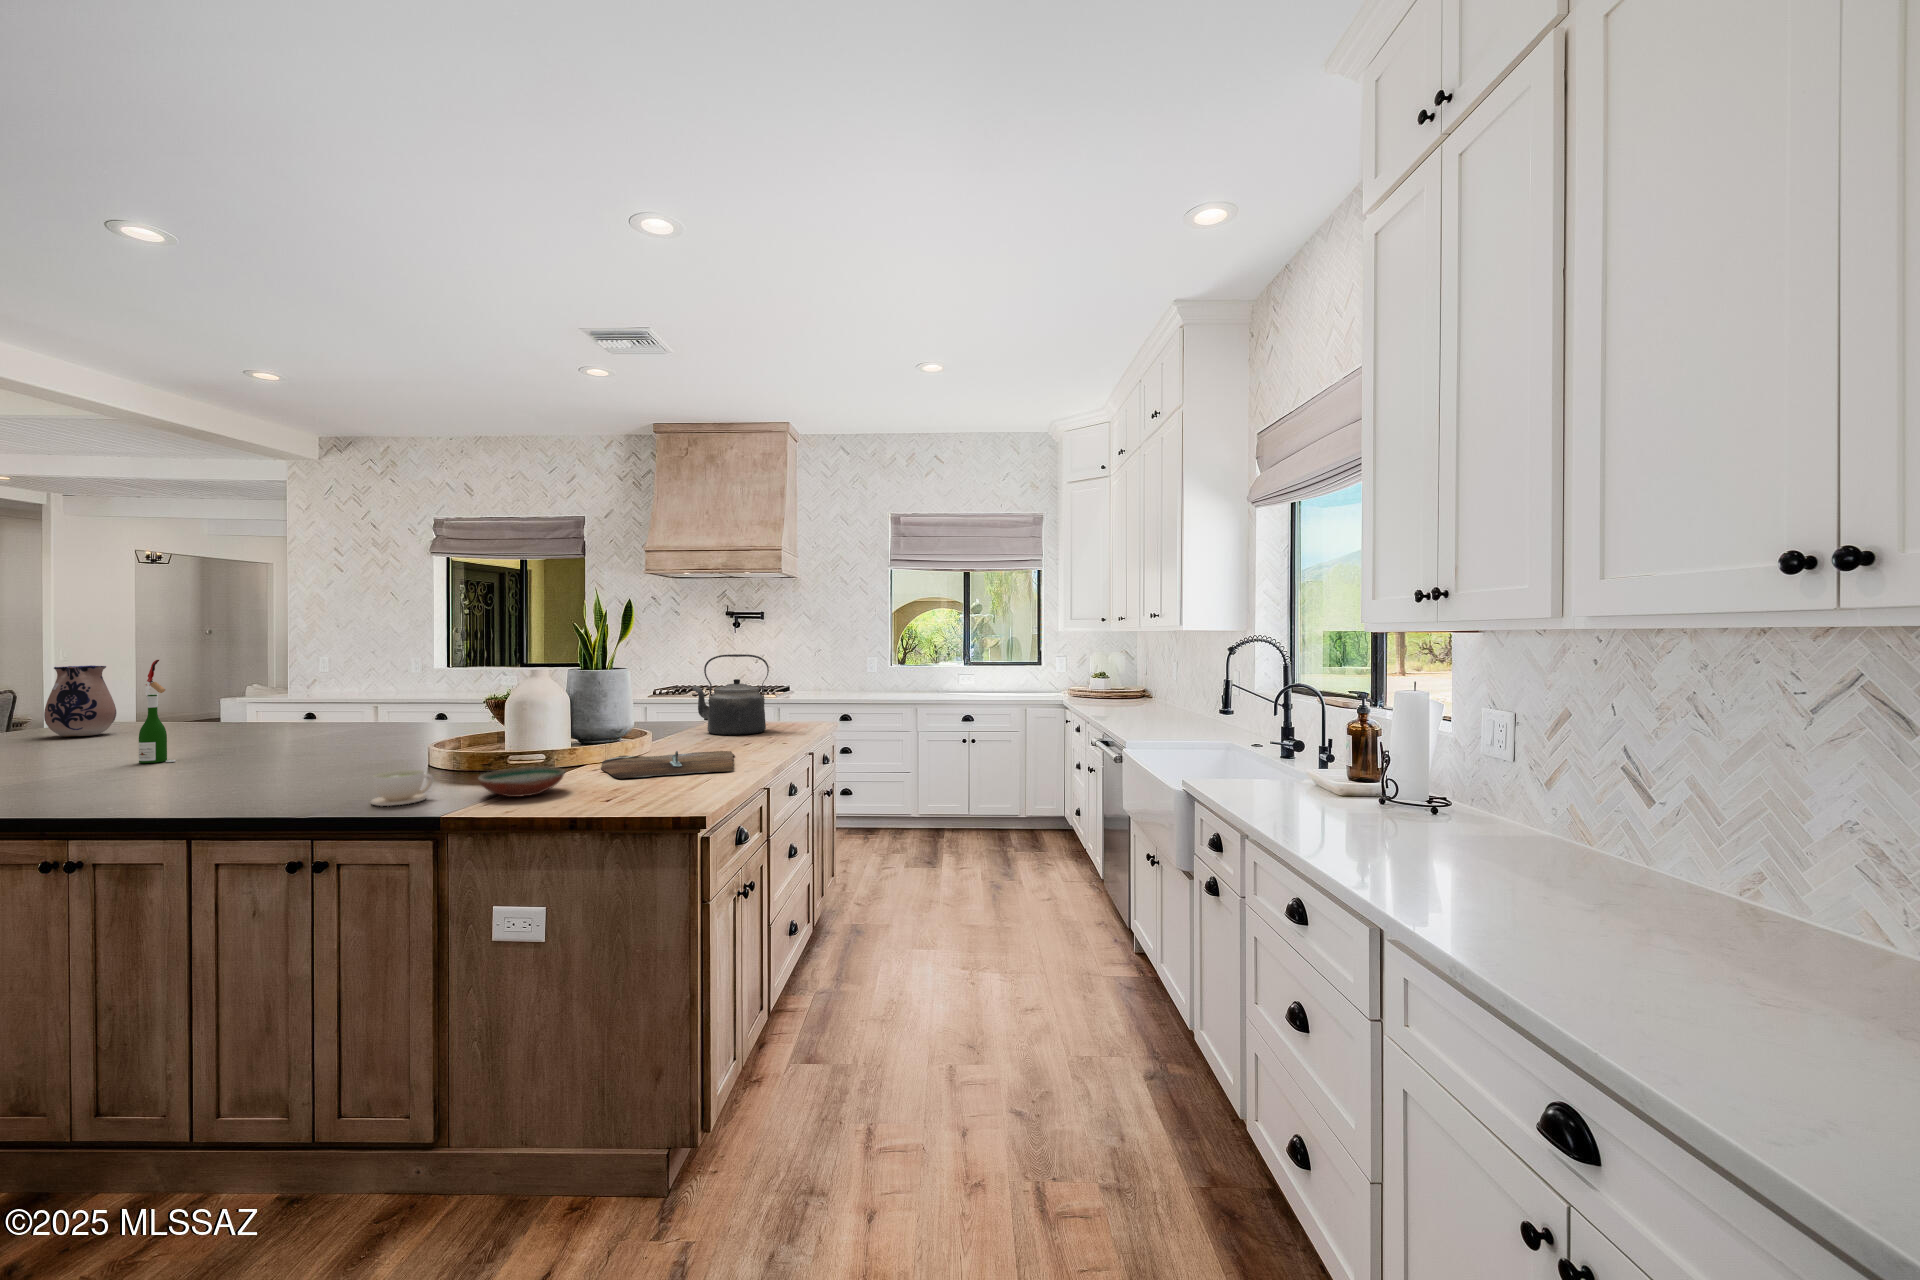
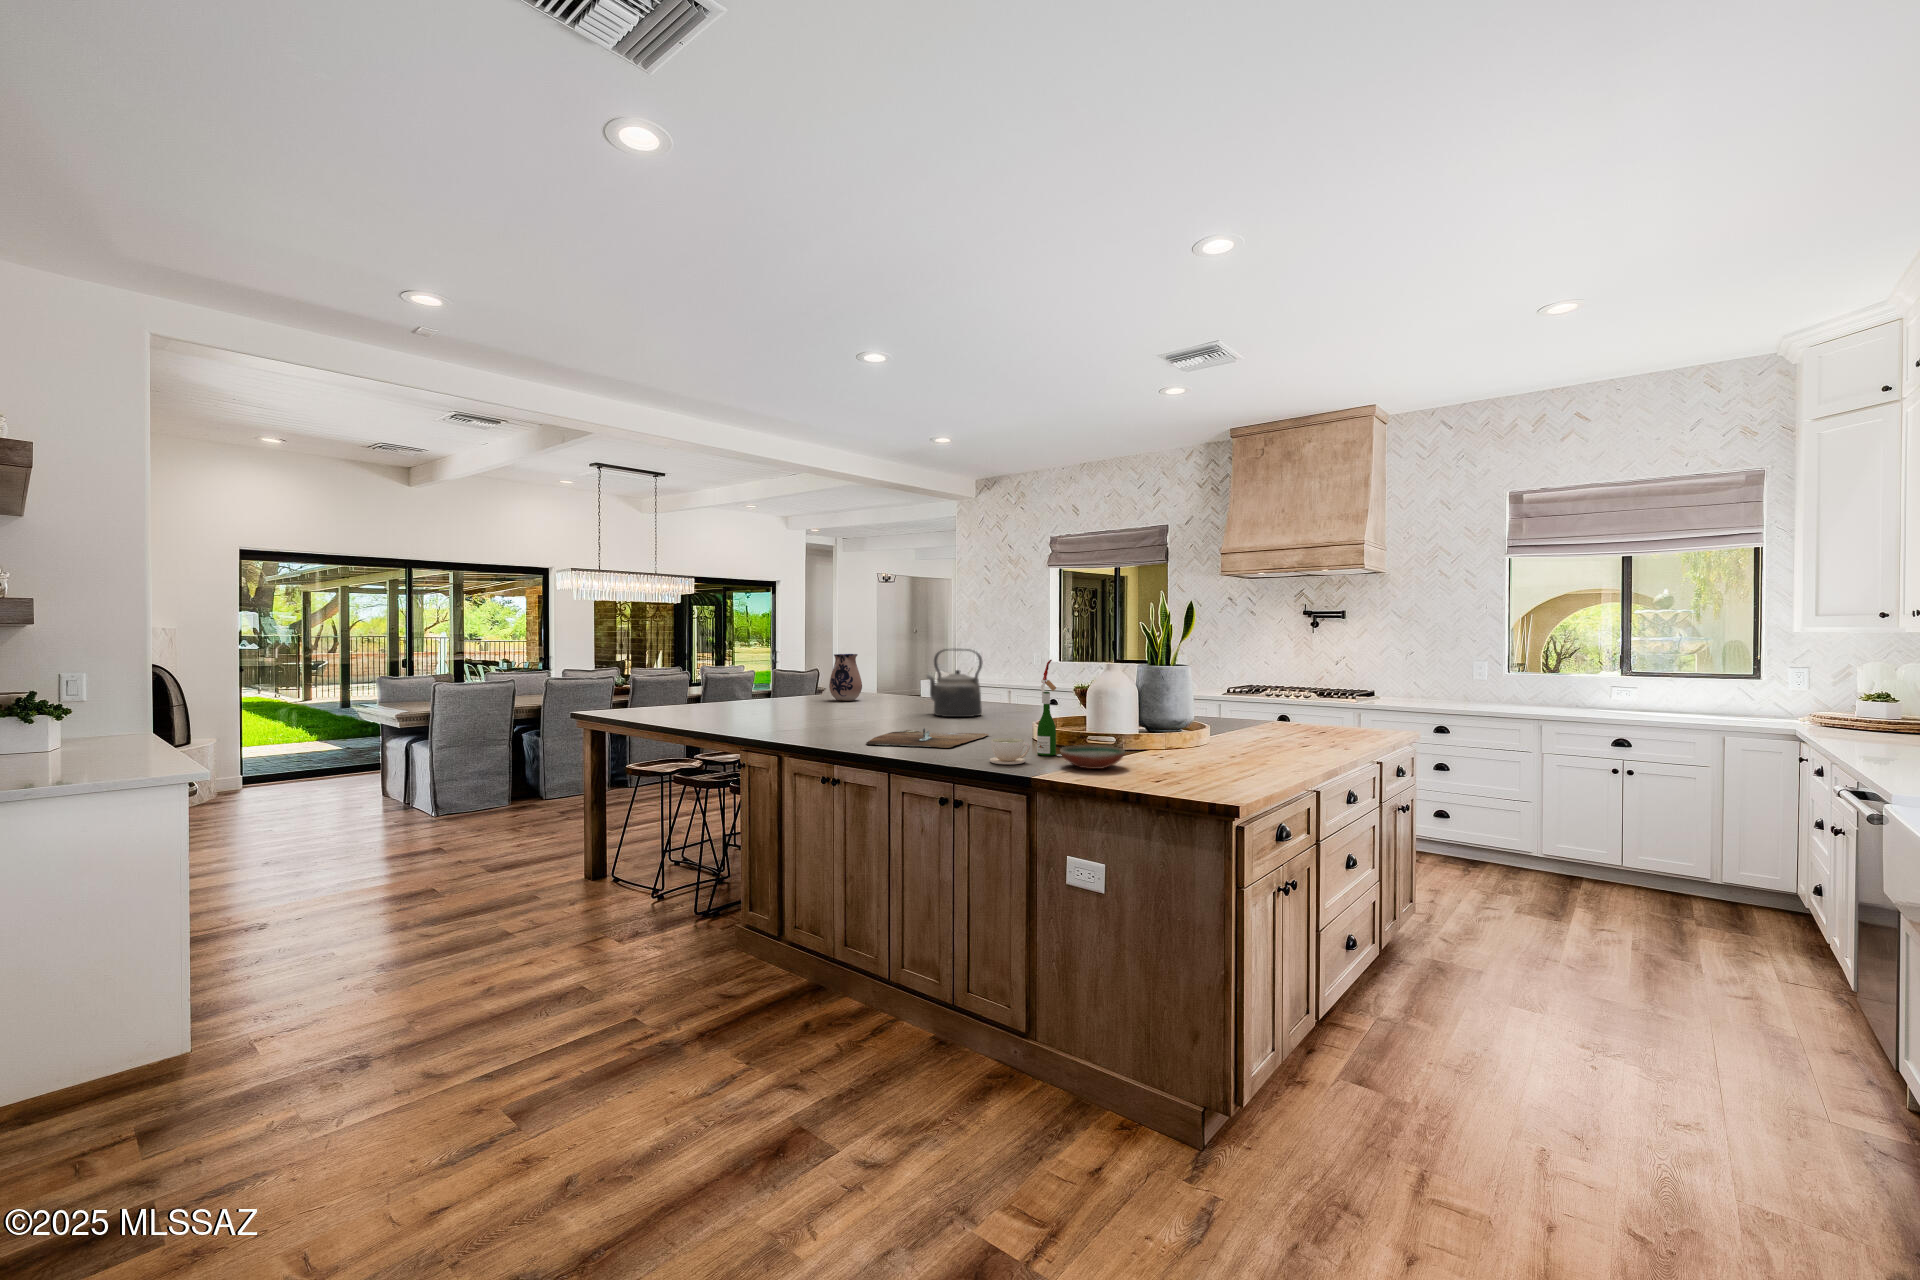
kettle: present [692,654,769,735] -> present [927,649,982,717]
wine bottle: present [139,660,176,763] -> present [1037,660,1062,756]
cutting board: present [601,751,734,779] -> present [866,728,989,748]

